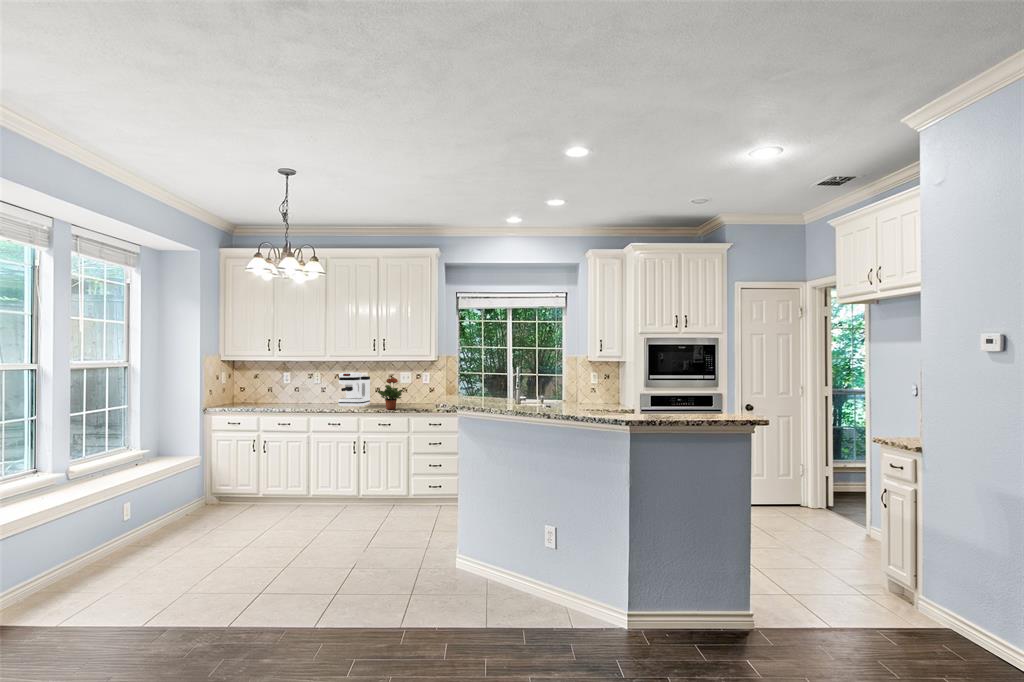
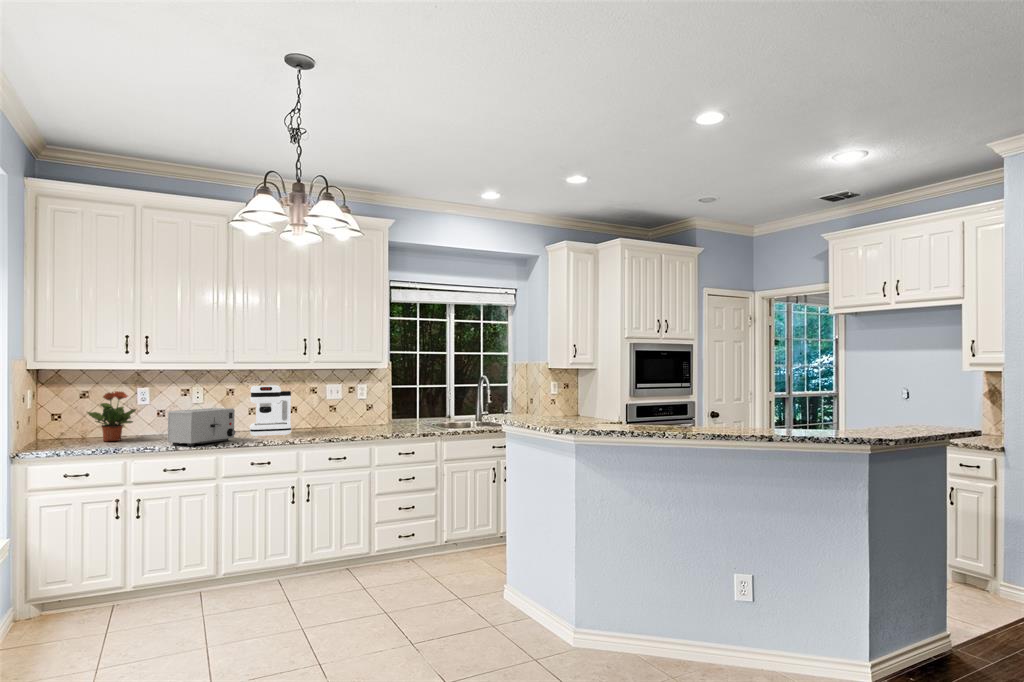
potted plant: present [377,378,403,409] -> present [87,391,136,441]
toaster: none [284,387,325,410] -> present [167,408,236,446]

